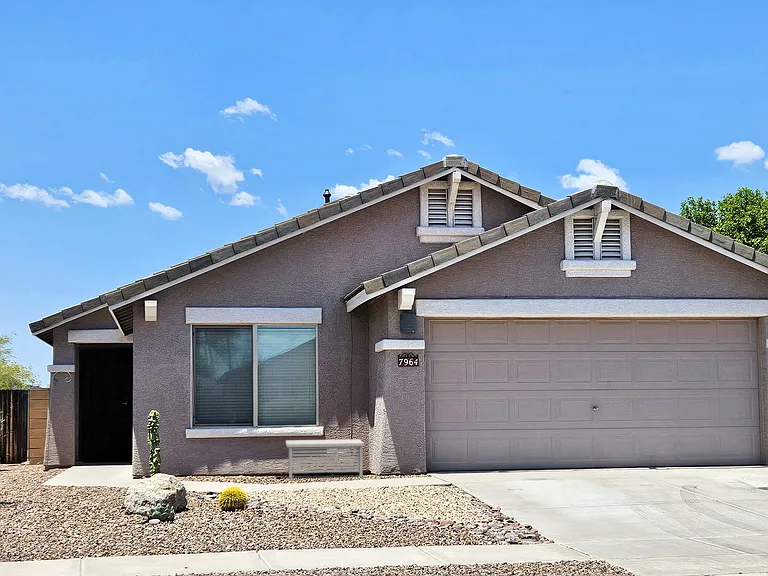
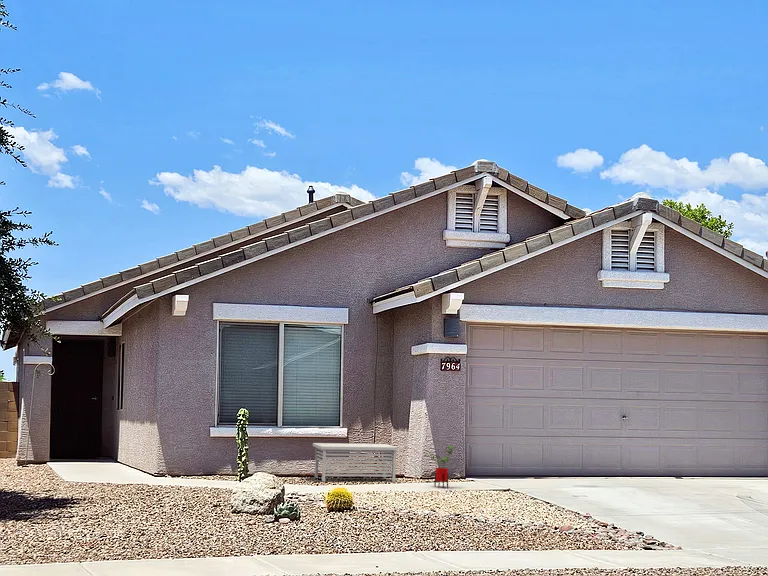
house plant: none [389,441,414,483] -> present [430,446,453,488]

